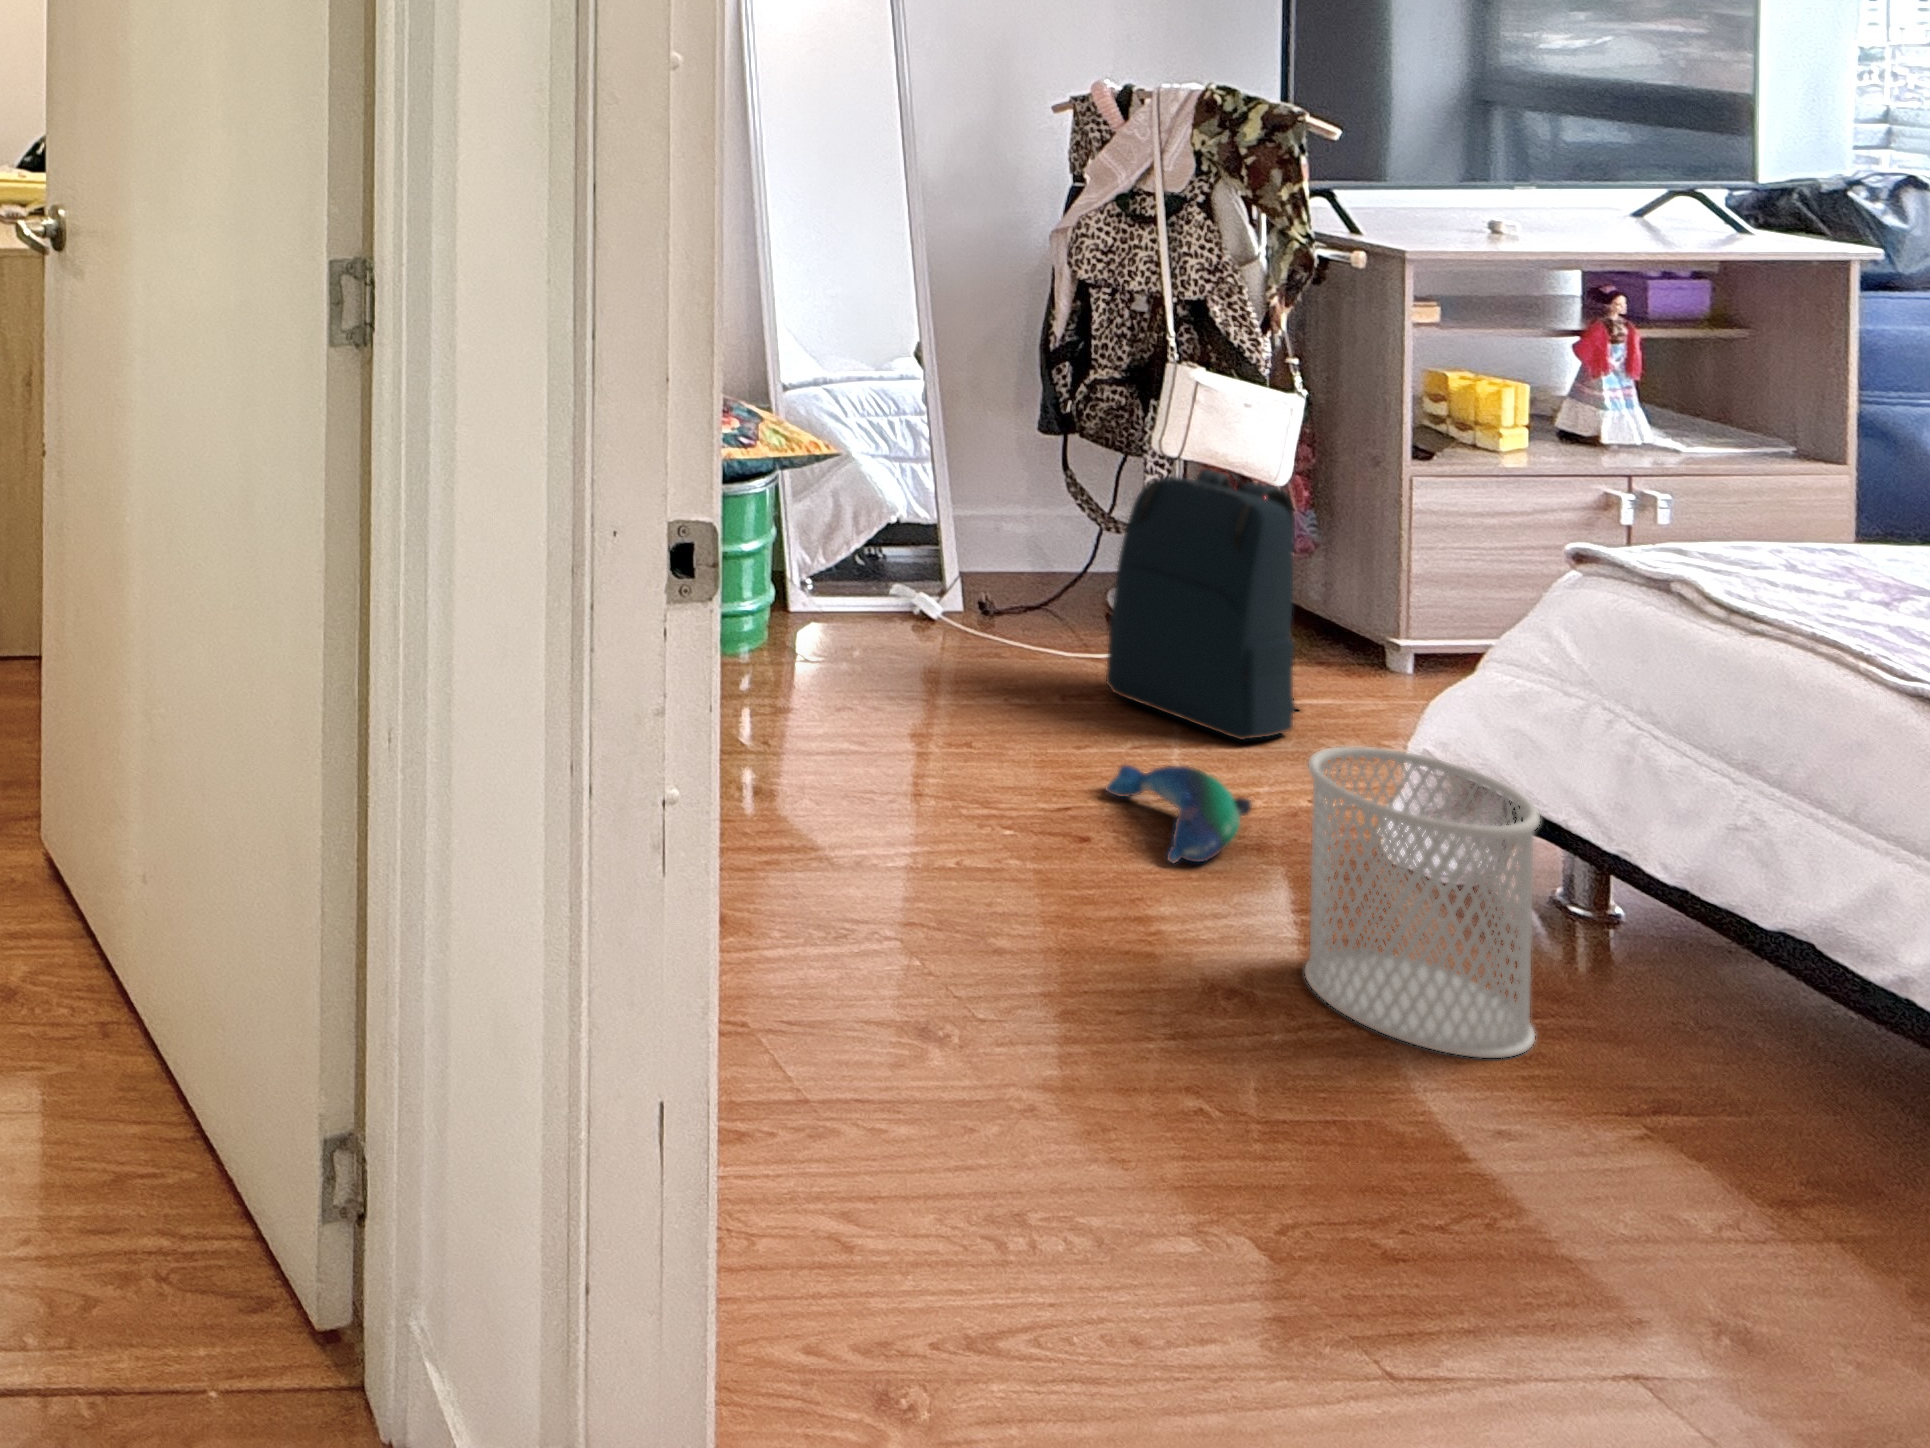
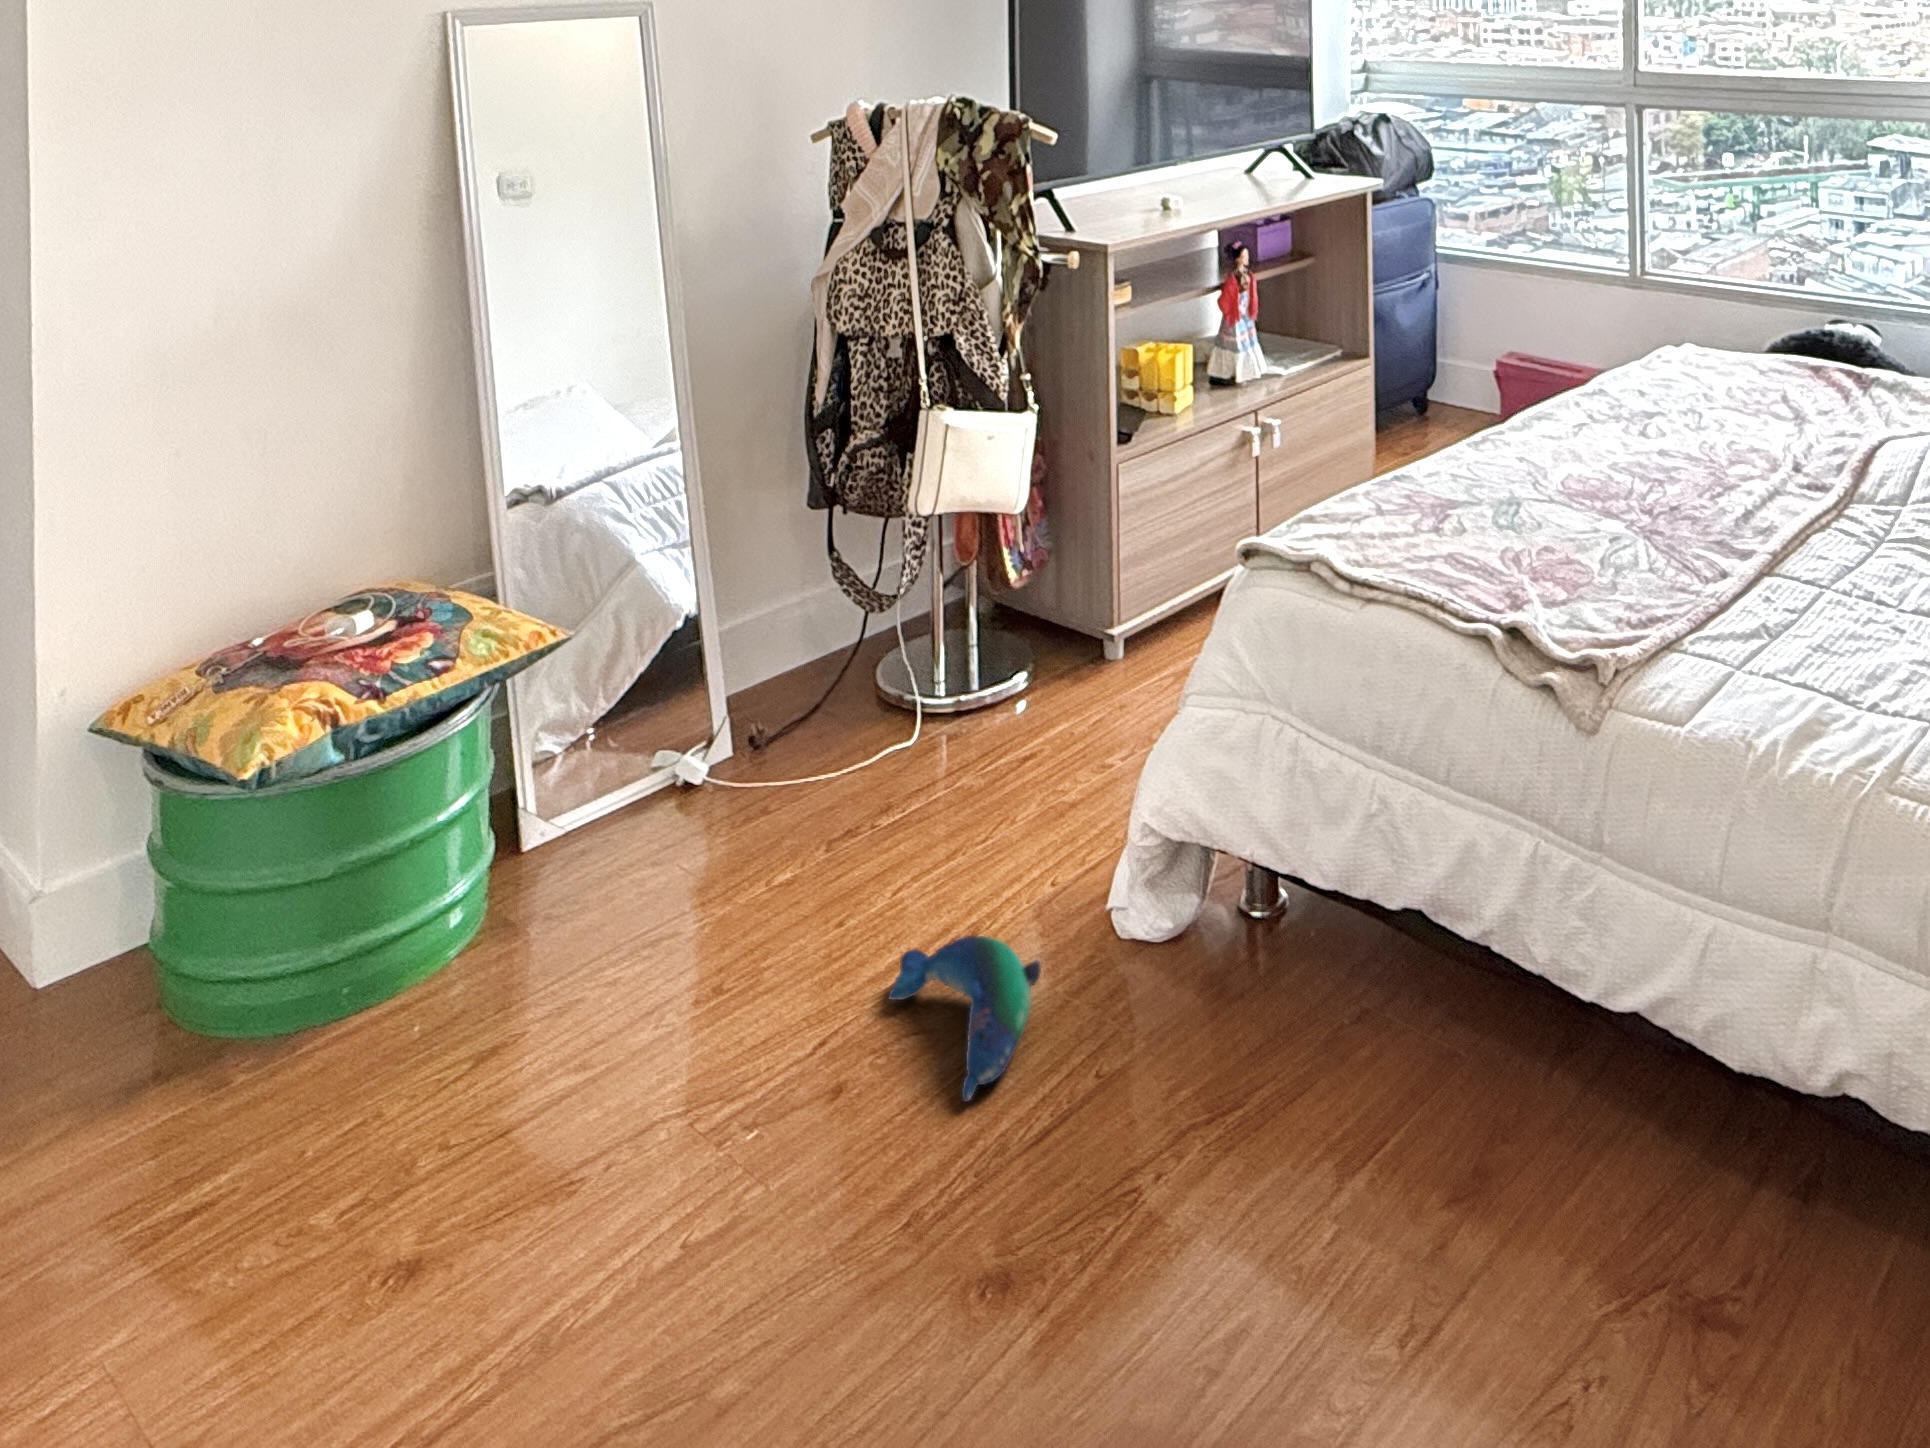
backpack: present [1106,469,1298,740] -> none [877,523,1056,831]
wastebasket: present [1305,746,1540,1058] -> none [1118,891,1341,1310]

